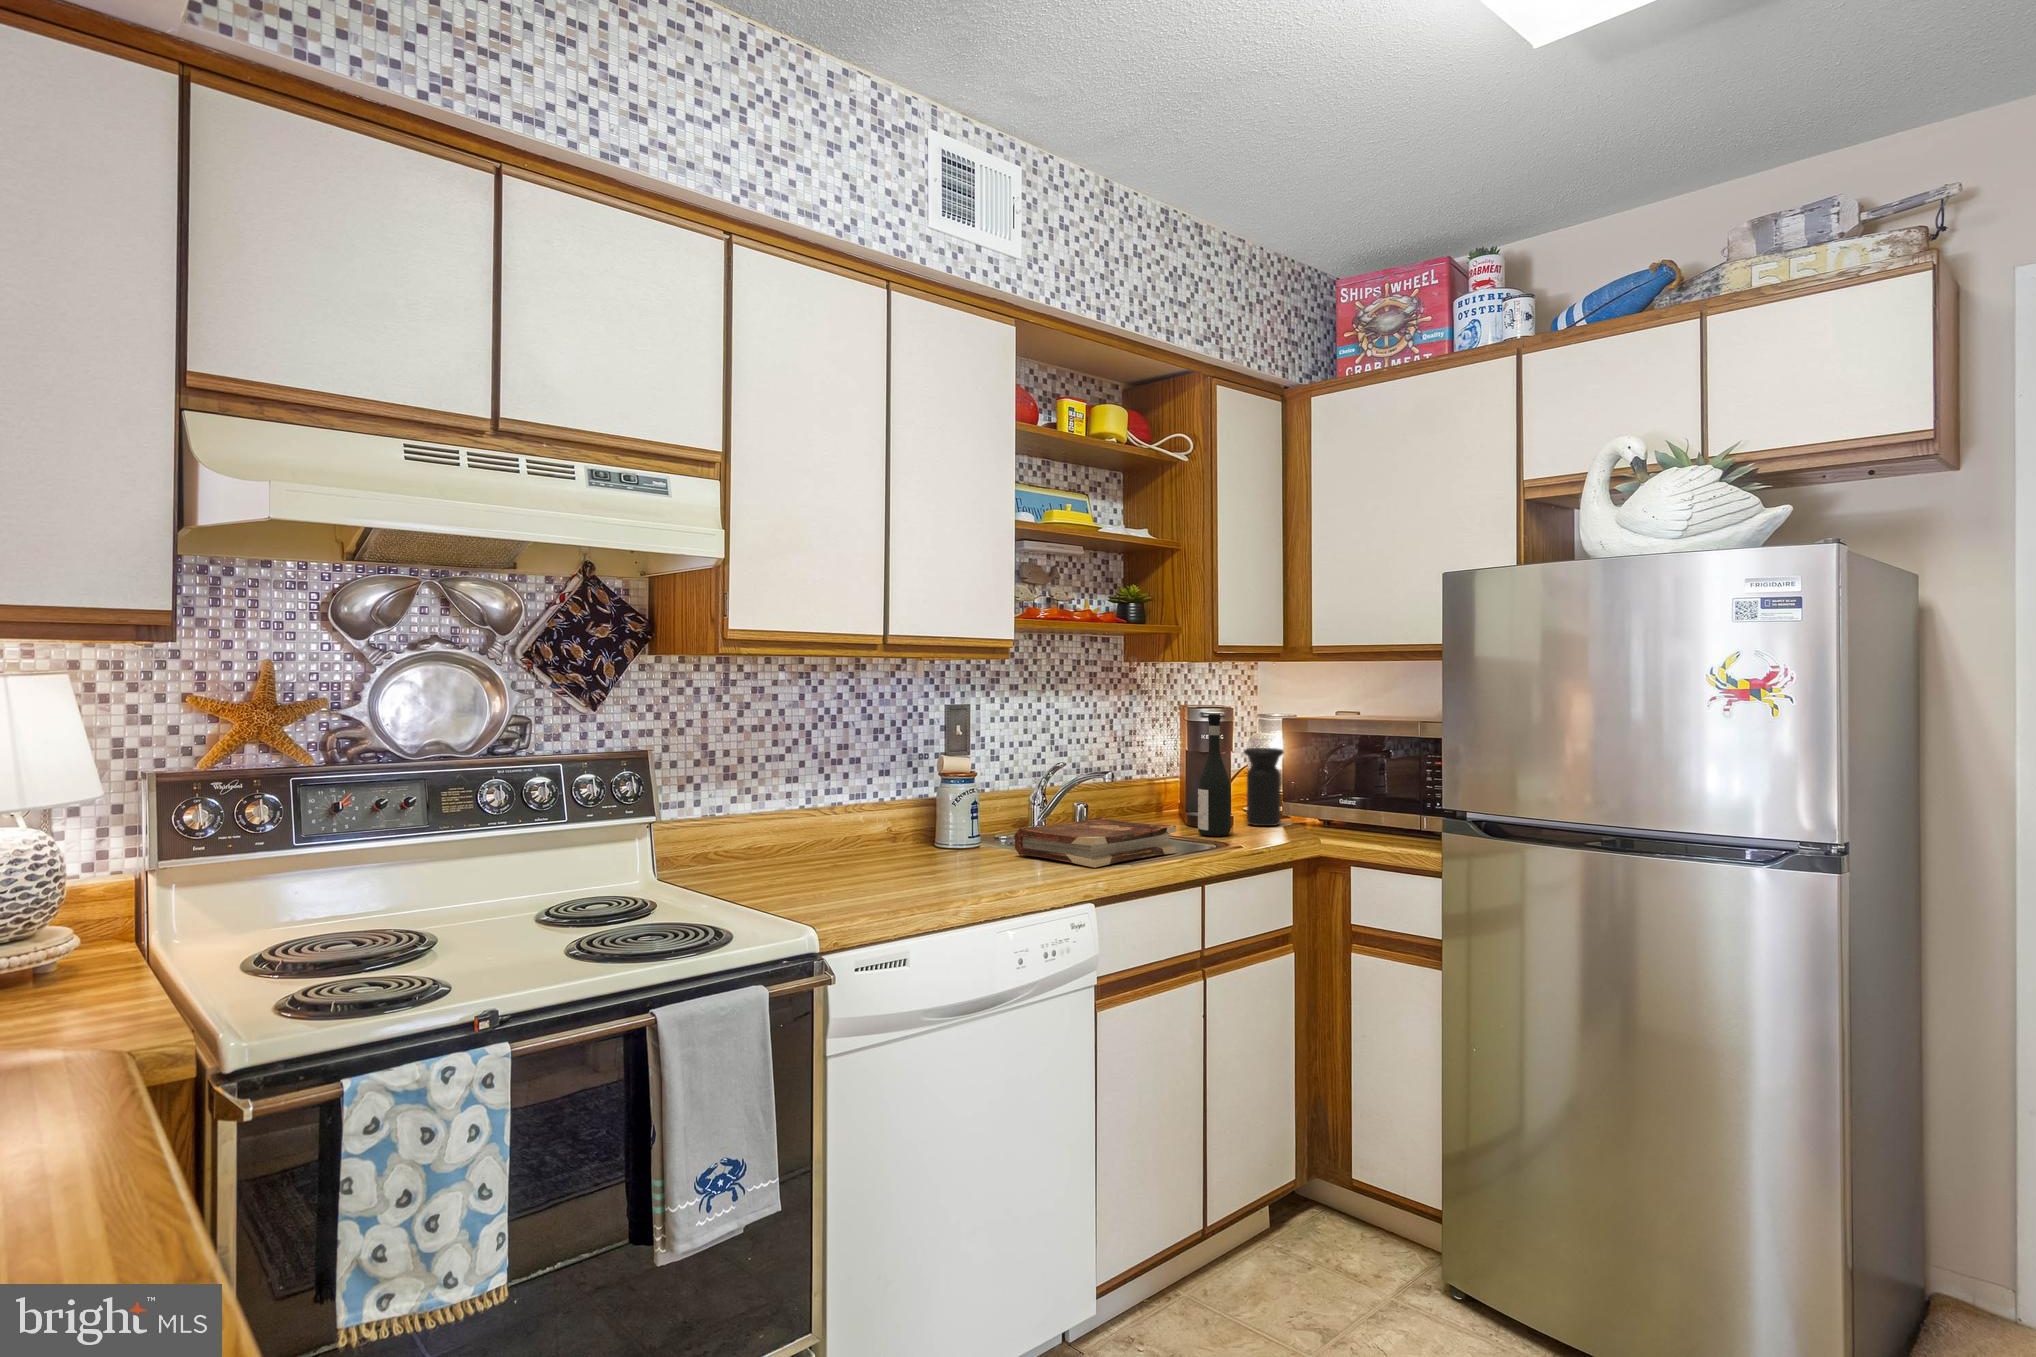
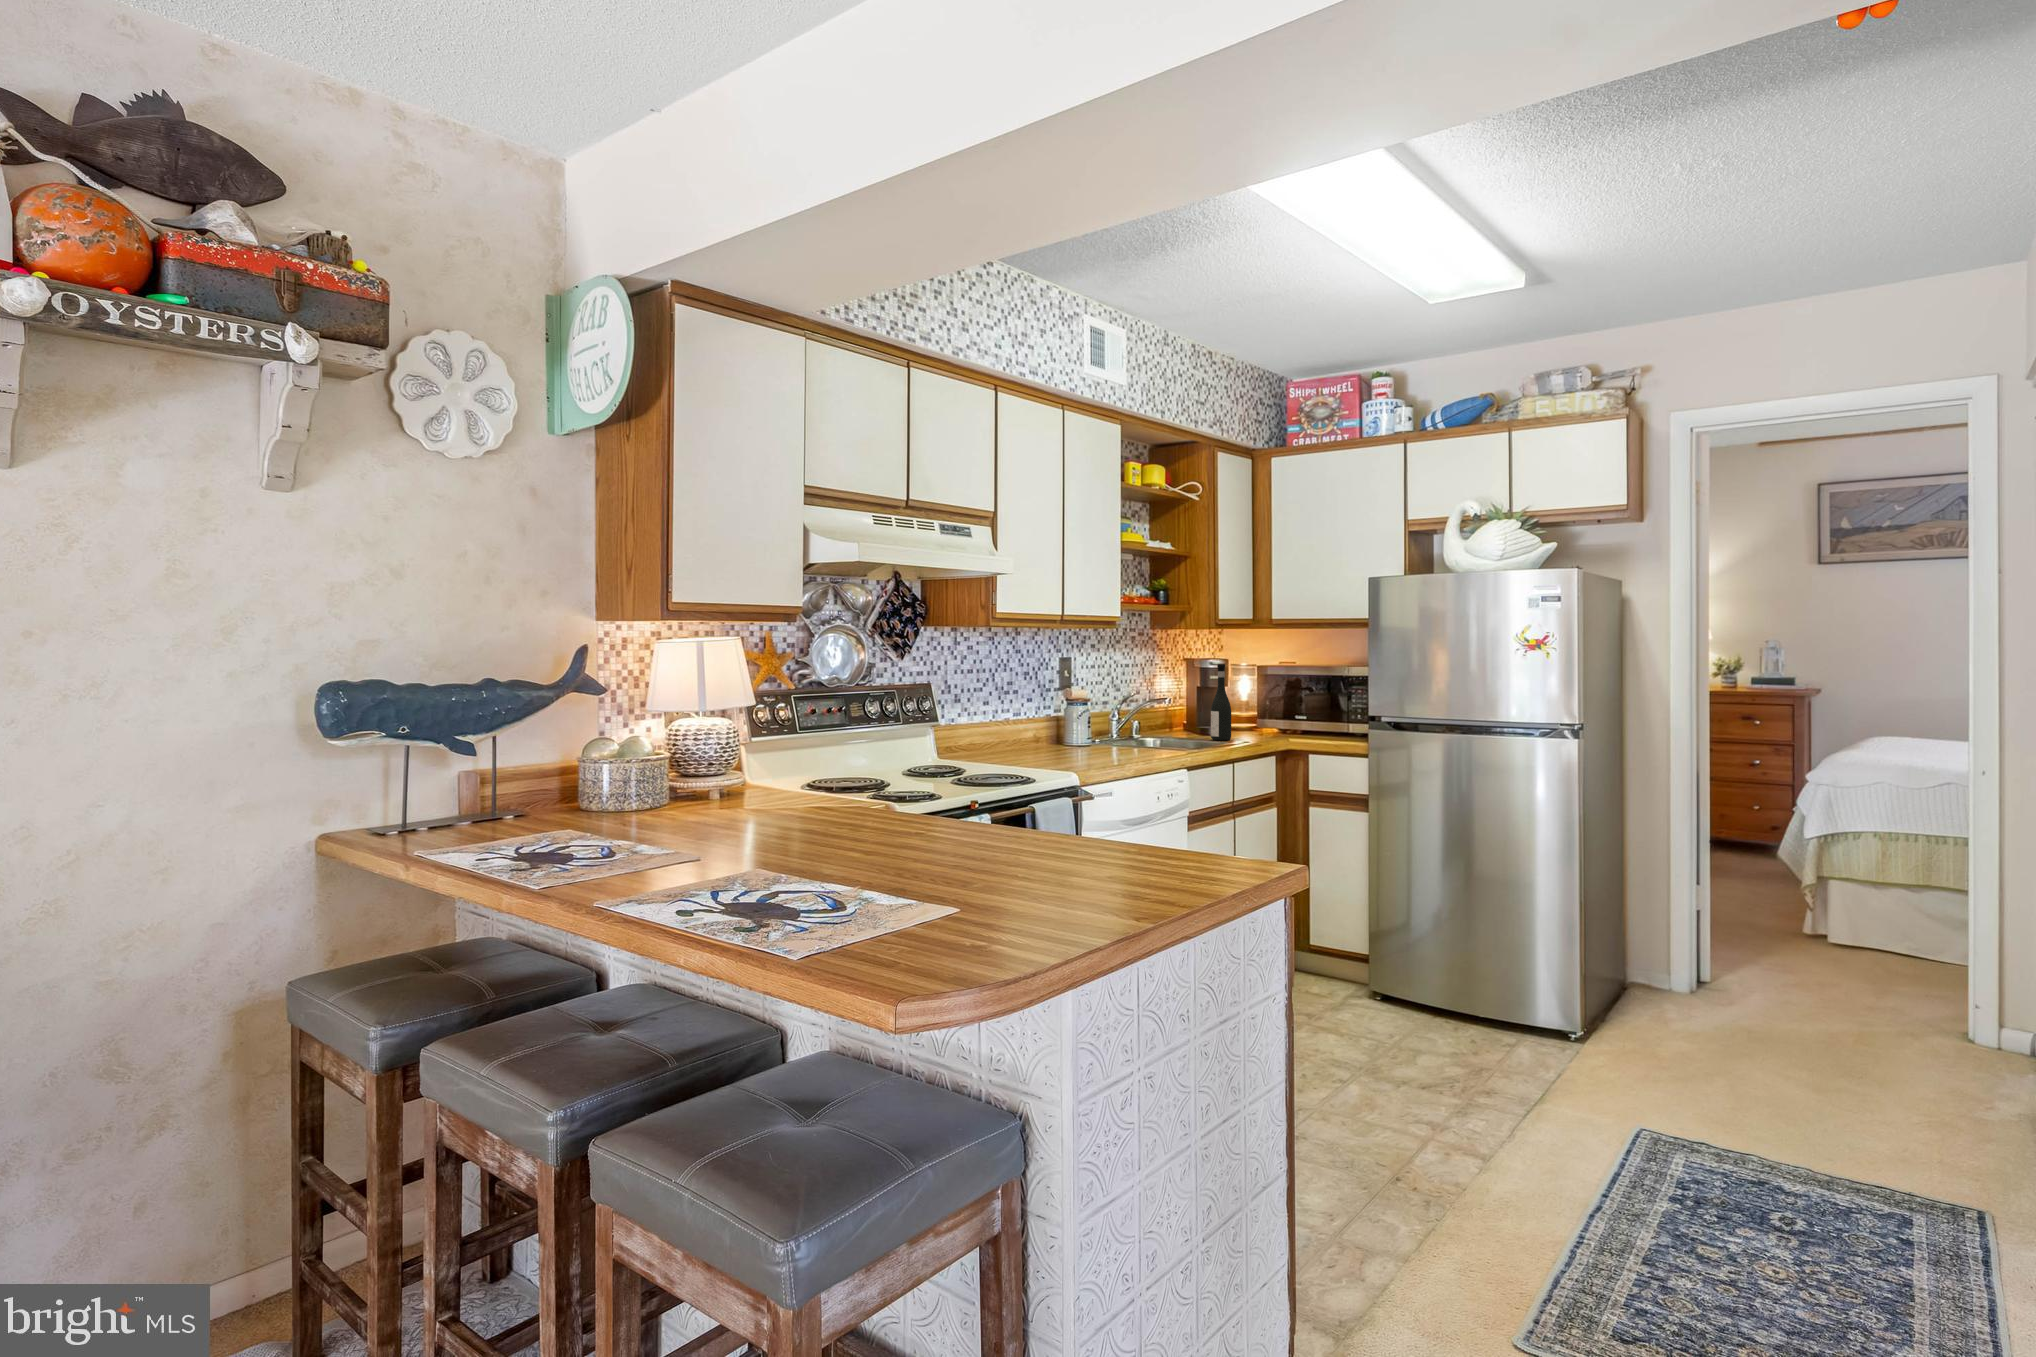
vase: present [1244,748,1284,826] -> none [1232,687,1258,736]
book: present [1014,817,1176,867] -> none [1116,728,1210,752]

